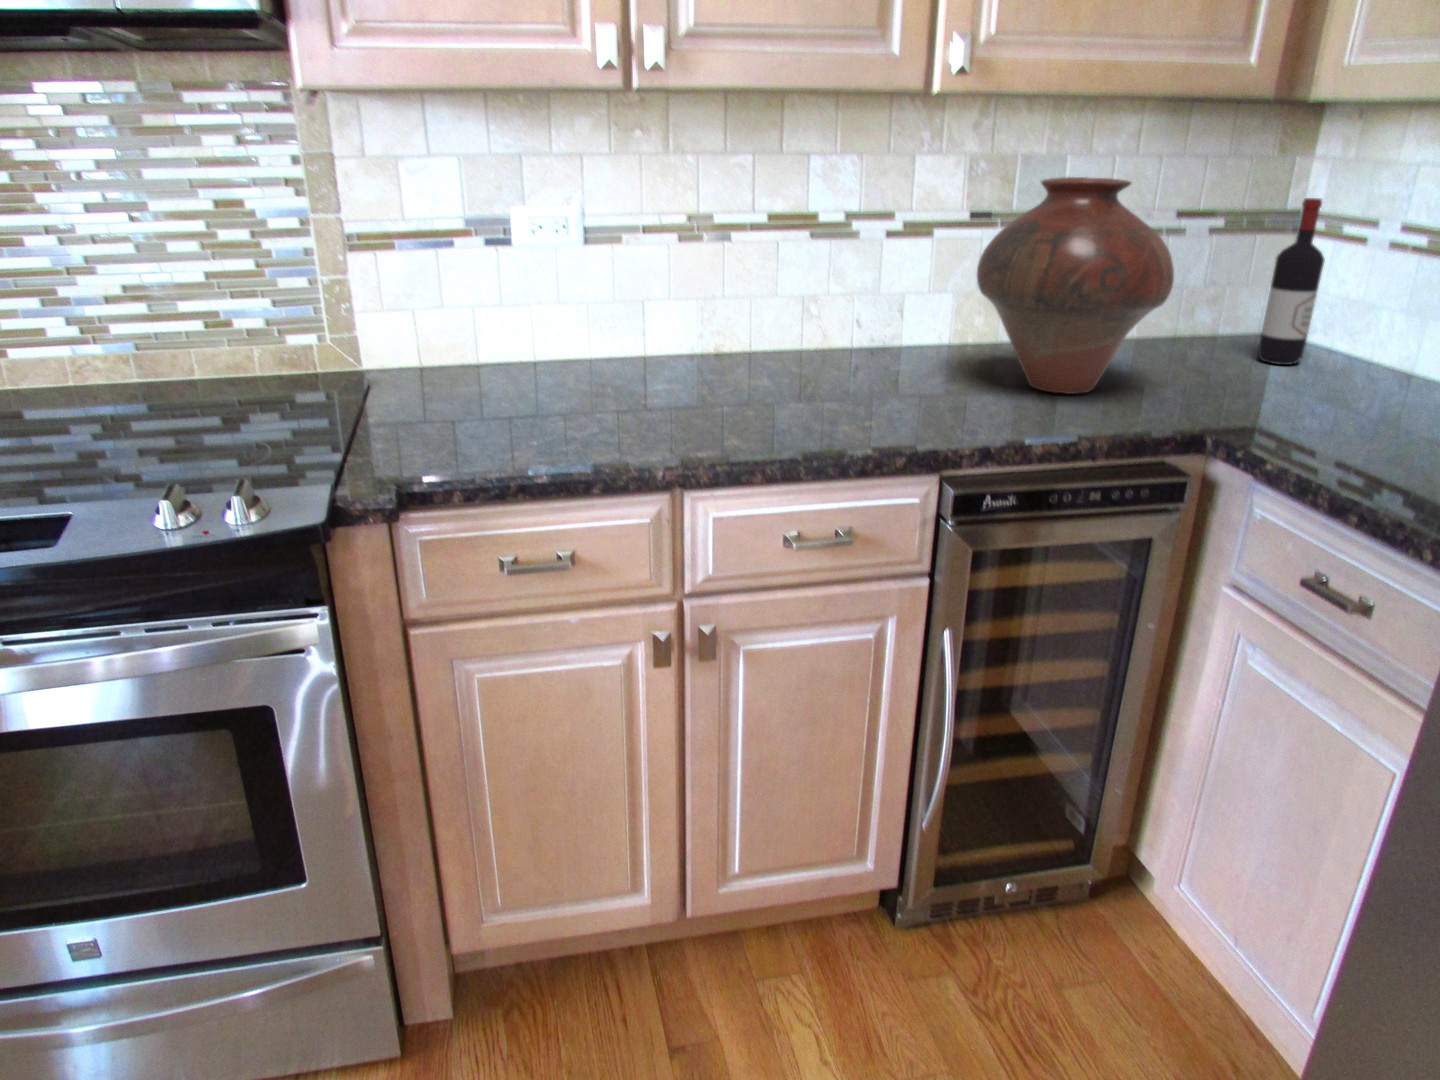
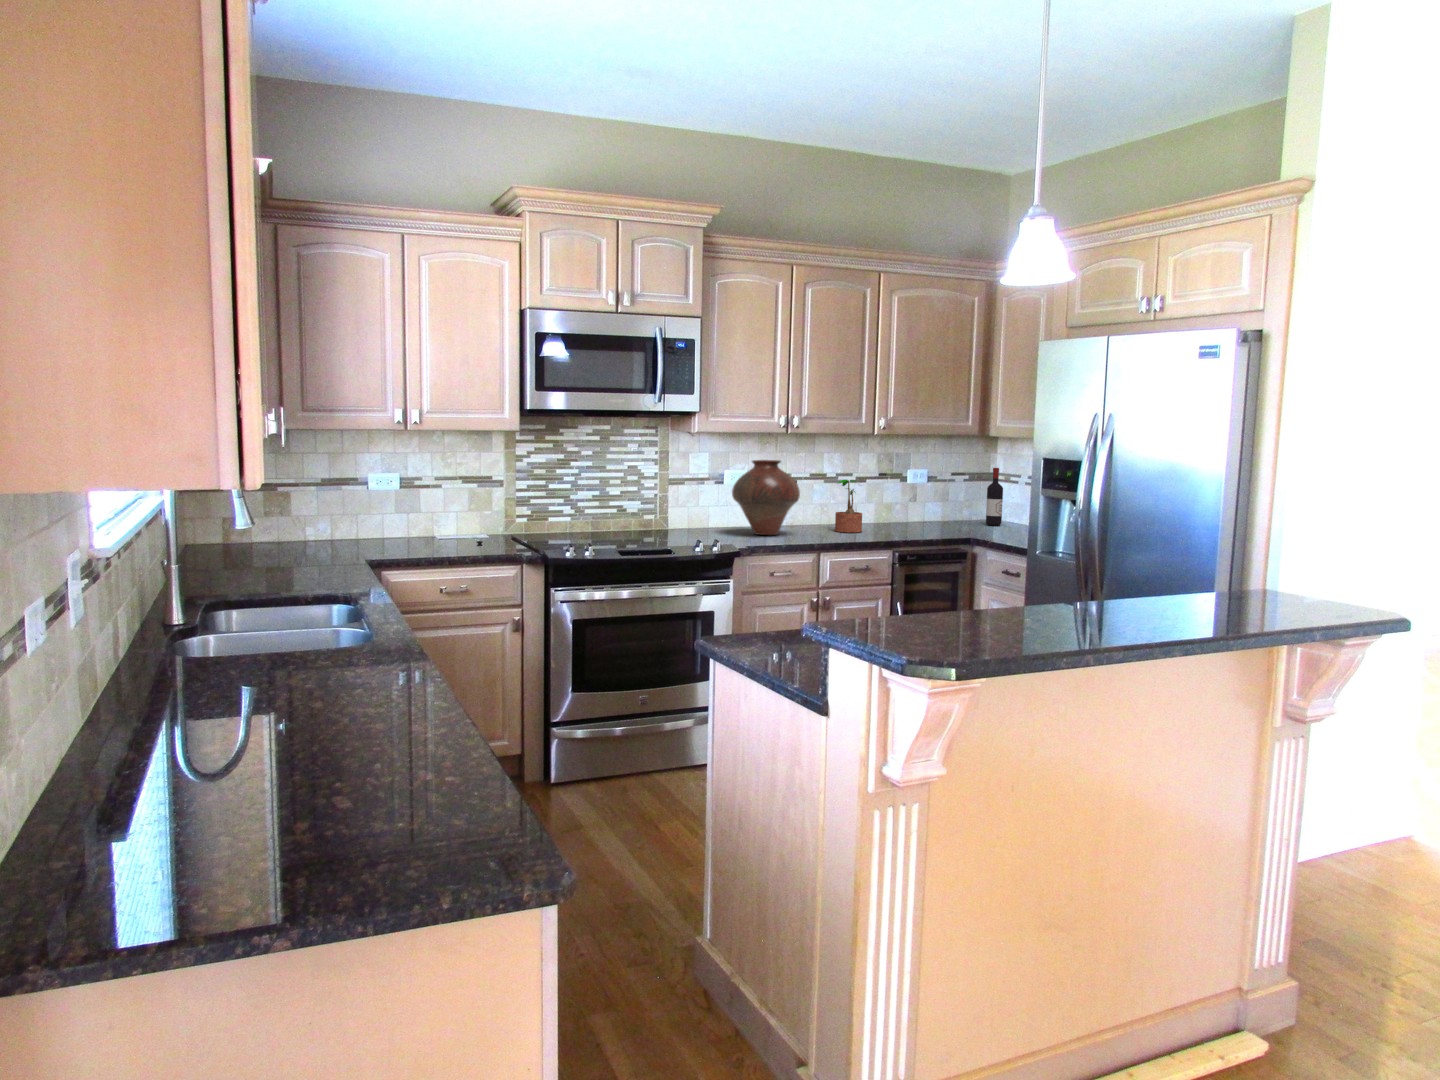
vase: present [977,177,1174,394] -> present [732,460,800,535]
potted plant: none [806,239,895,399] -> present [835,480,862,532]

